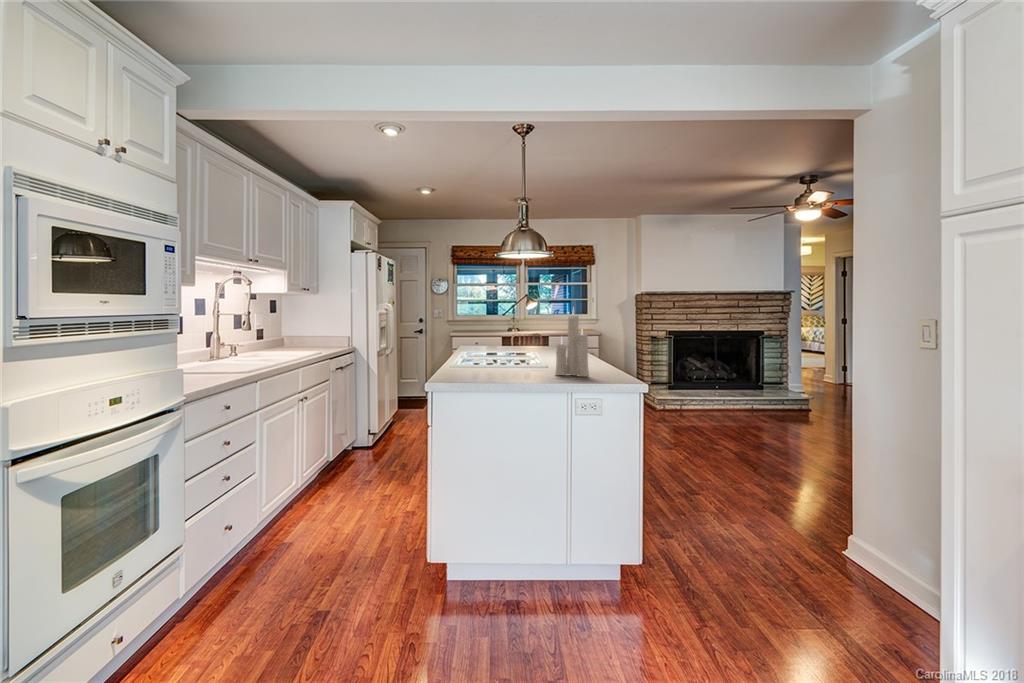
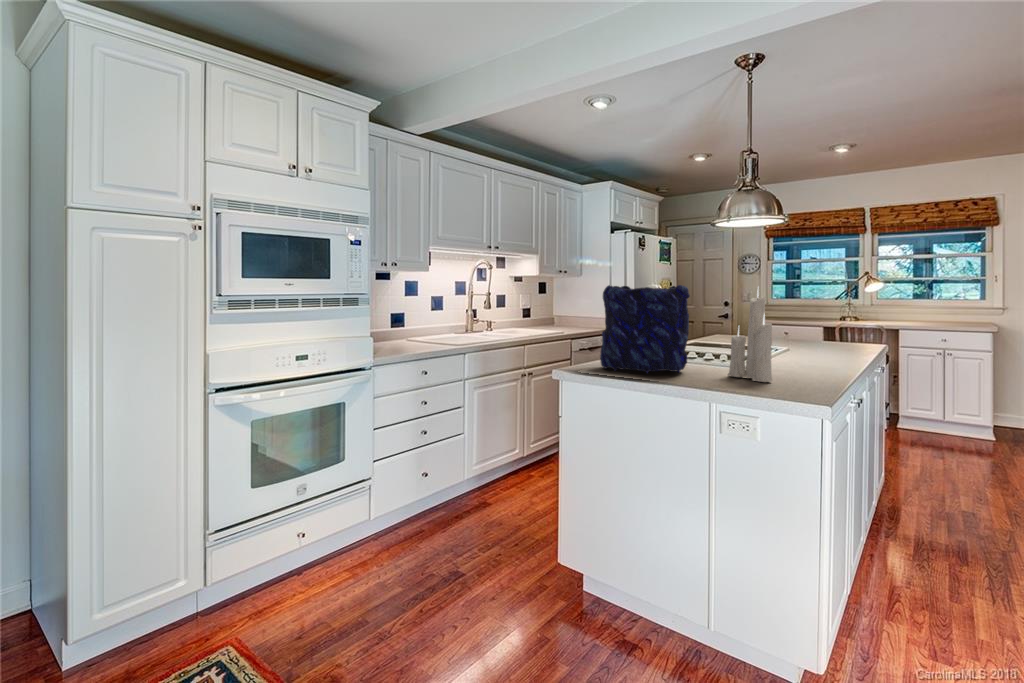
vase: none [461,306,531,379] -> present [600,285,690,373]

